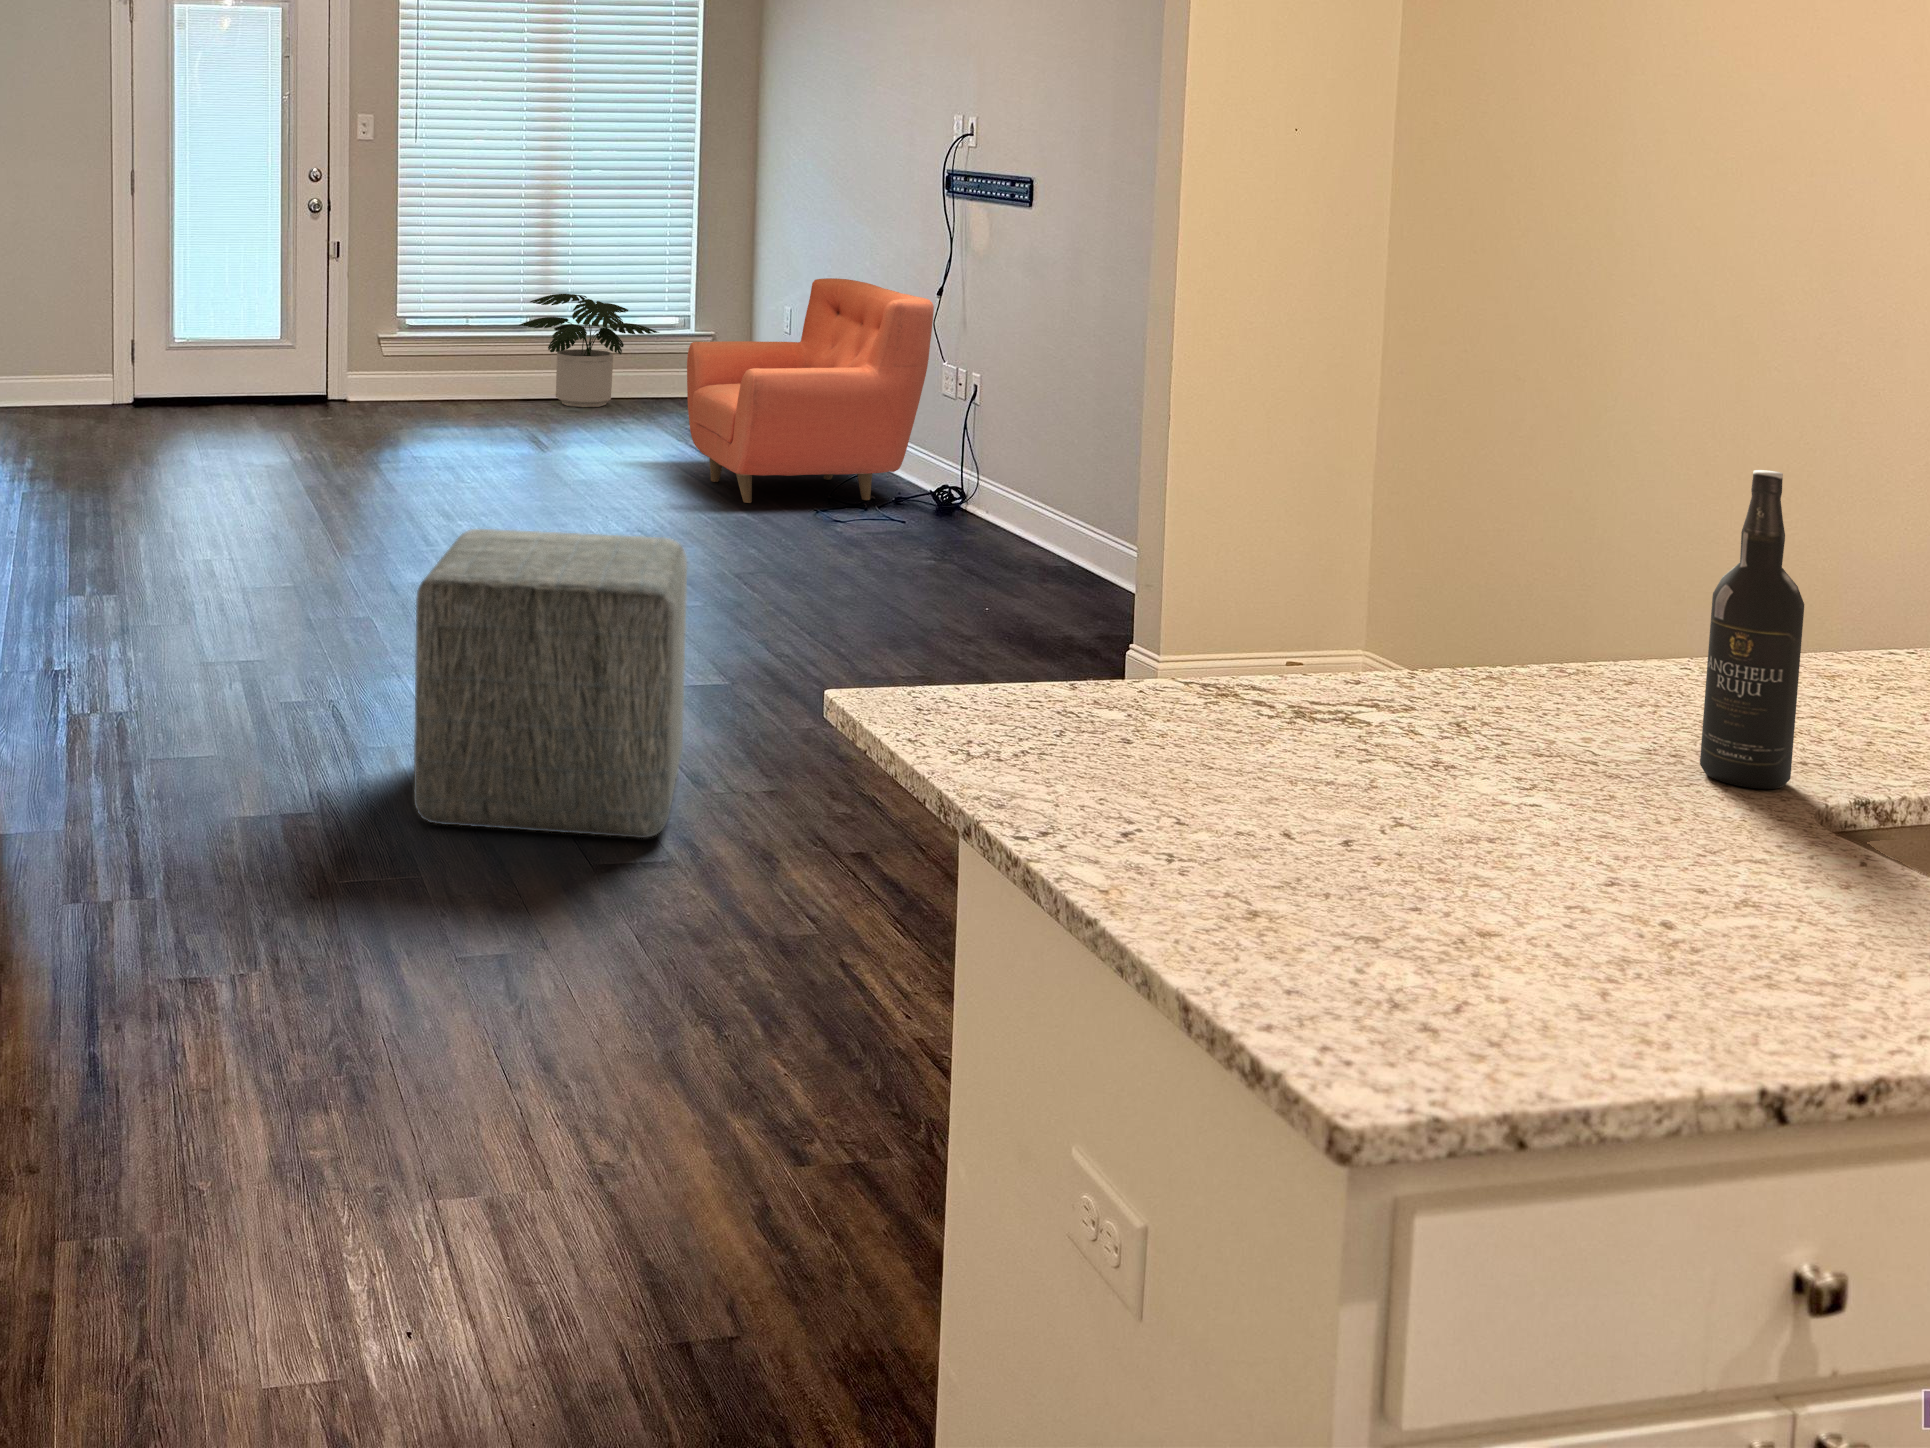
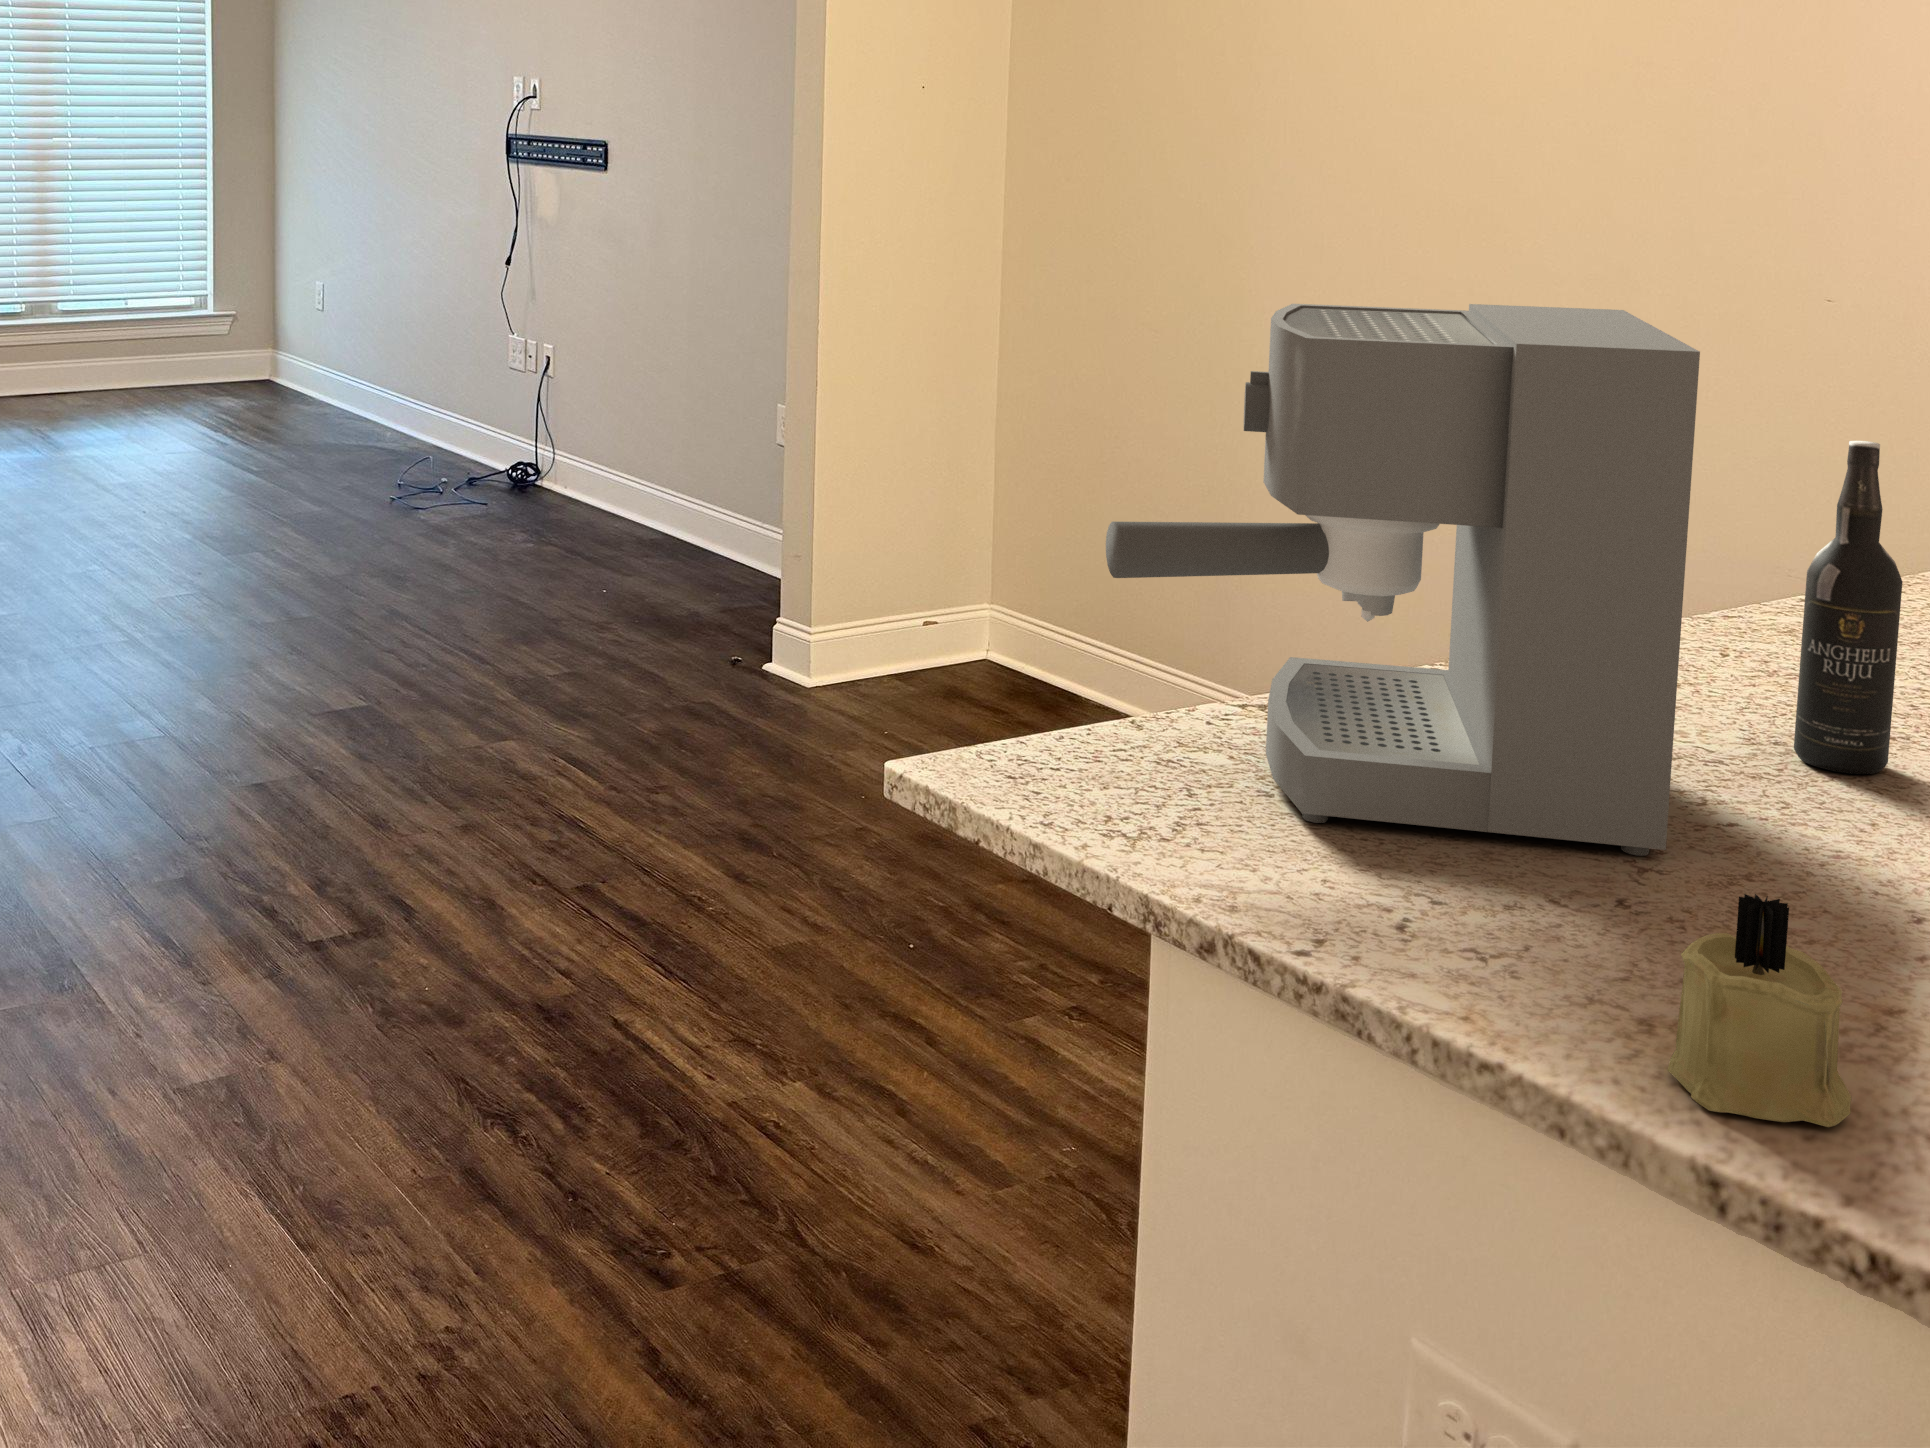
armchair: present [687,278,934,503] -> none [232,250,503,497]
potted plant: present [519,294,659,407] -> none [15,276,176,401]
coffee maker: none [1014,320,1528,815] -> present [1106,304,1700,856]
ottoman: present [414,529,687,838] -> none [59,556,370,919]
candle: none [1222,795,1352,987] -> present [1668,894,1851,1127]

